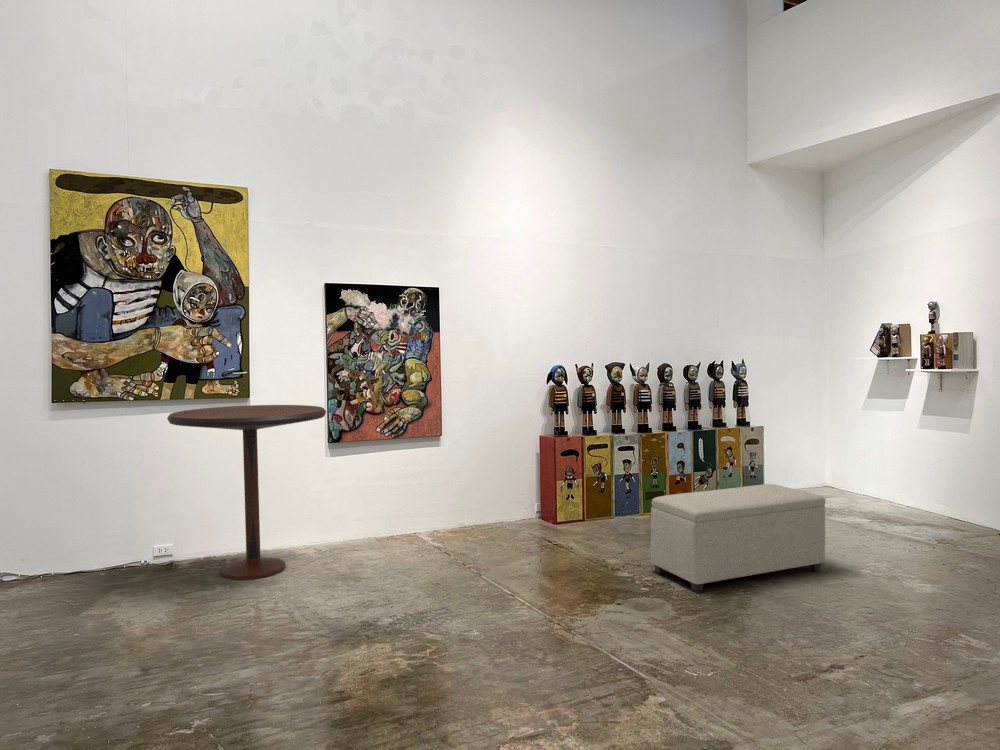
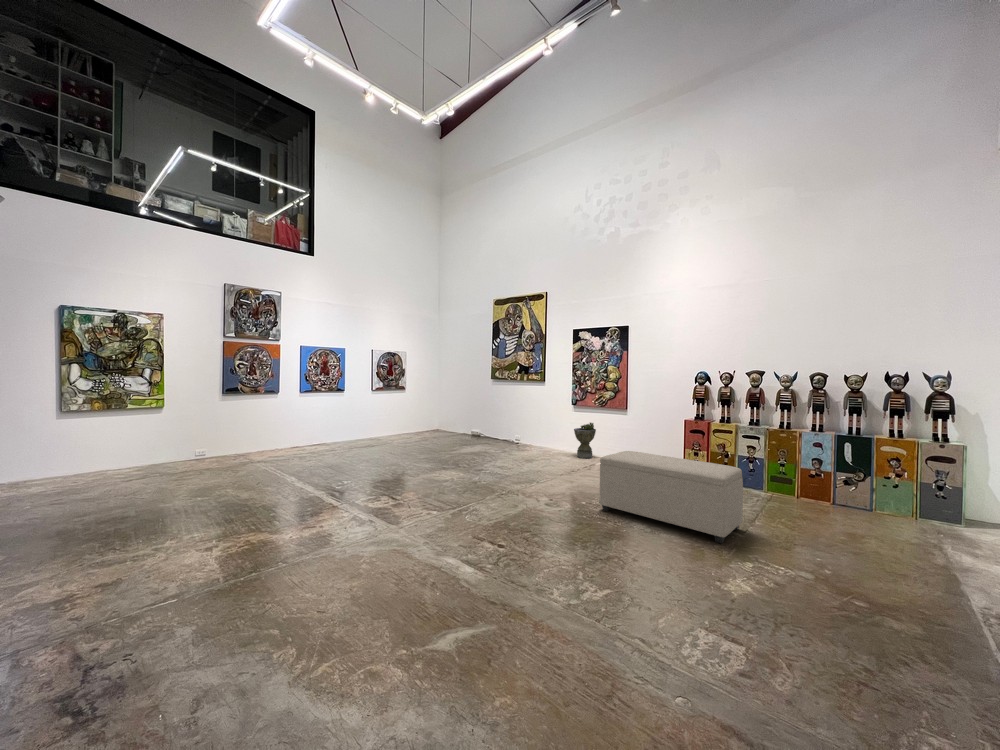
pedestal table: present [167,405,326,580] -> none [490,384,551,453]
planter: none [364,470,407,544] -> present [574,423,596,459]

